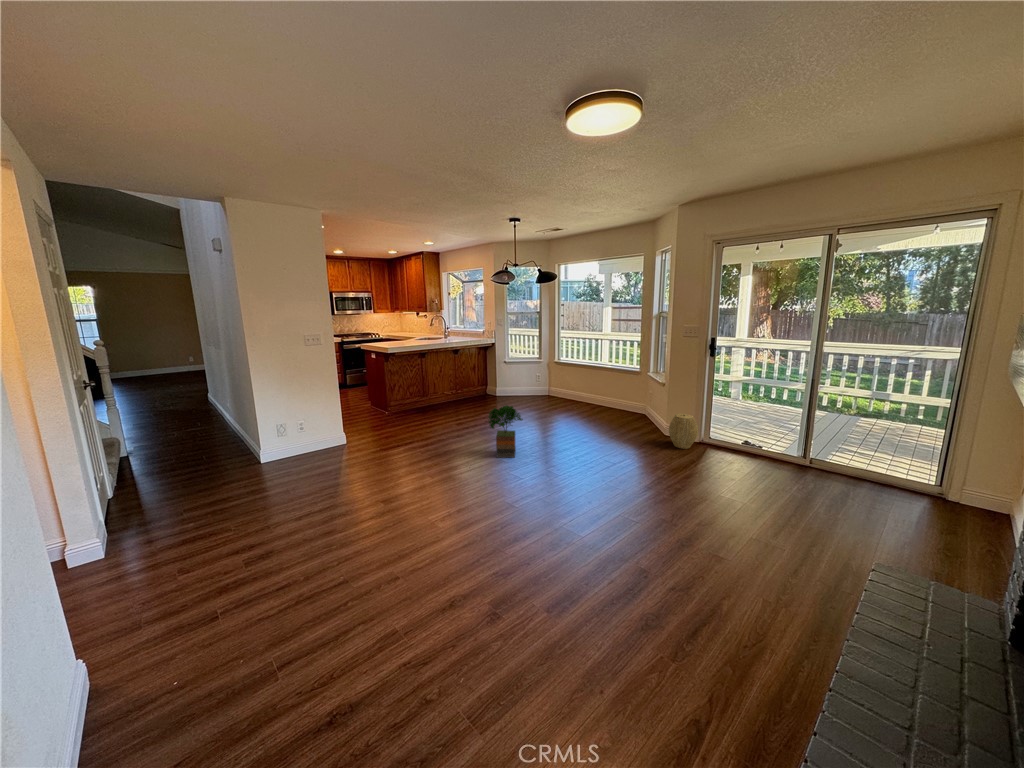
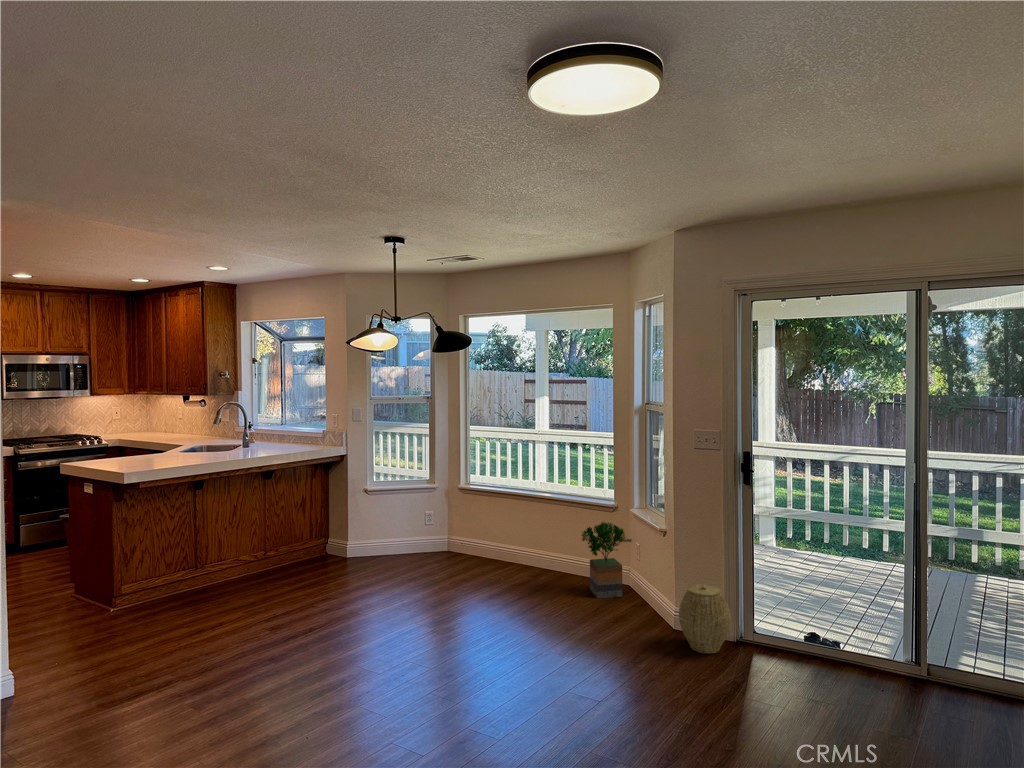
potted tree: present [489,405,523,458] -> present [582,522,632,598]

